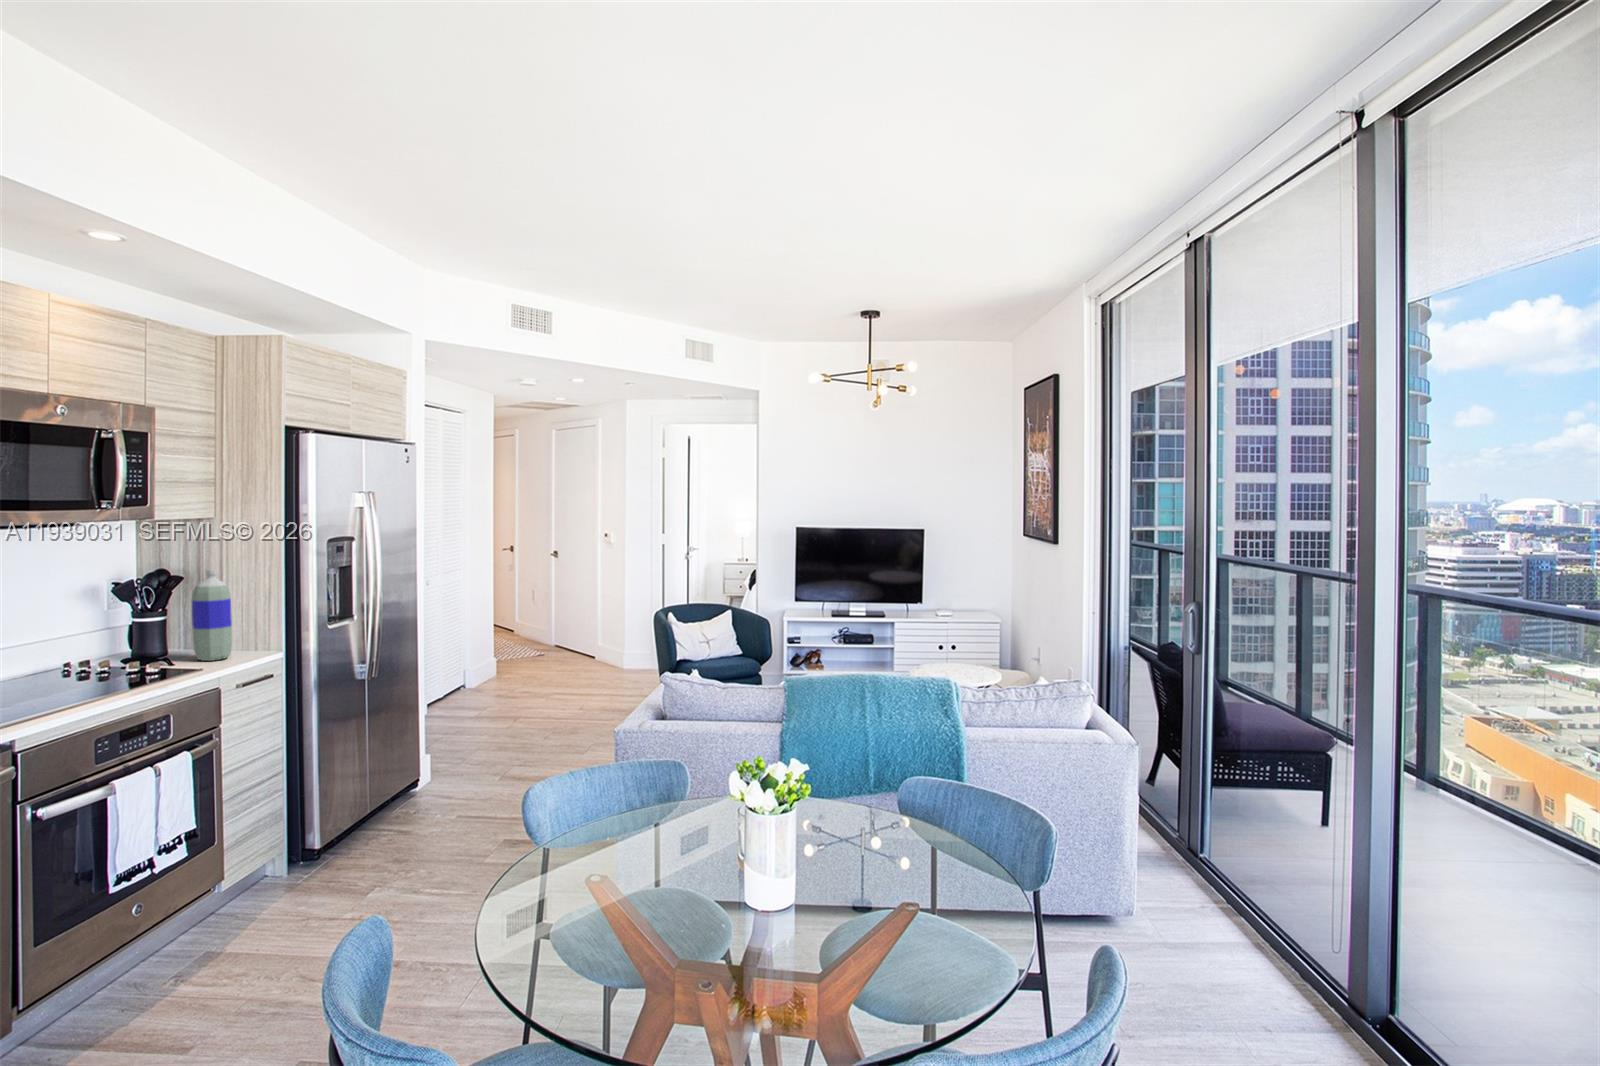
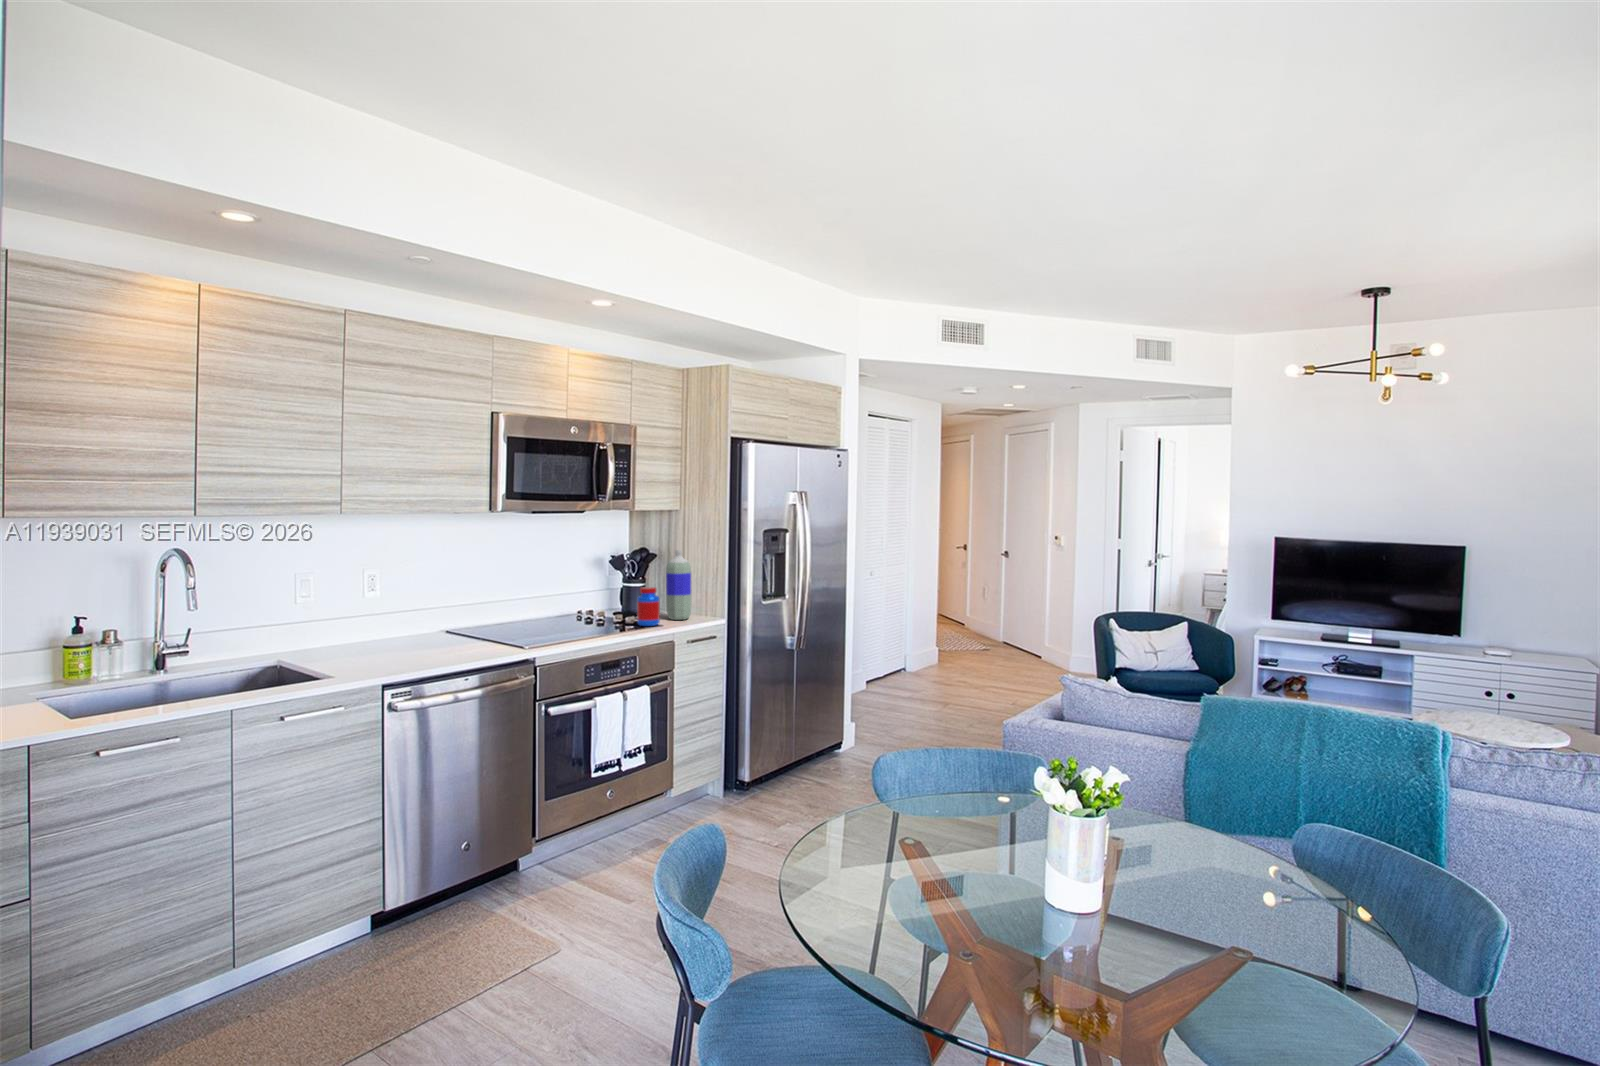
jar: none [156,621,193,674] -> present [637,587,660,626]

